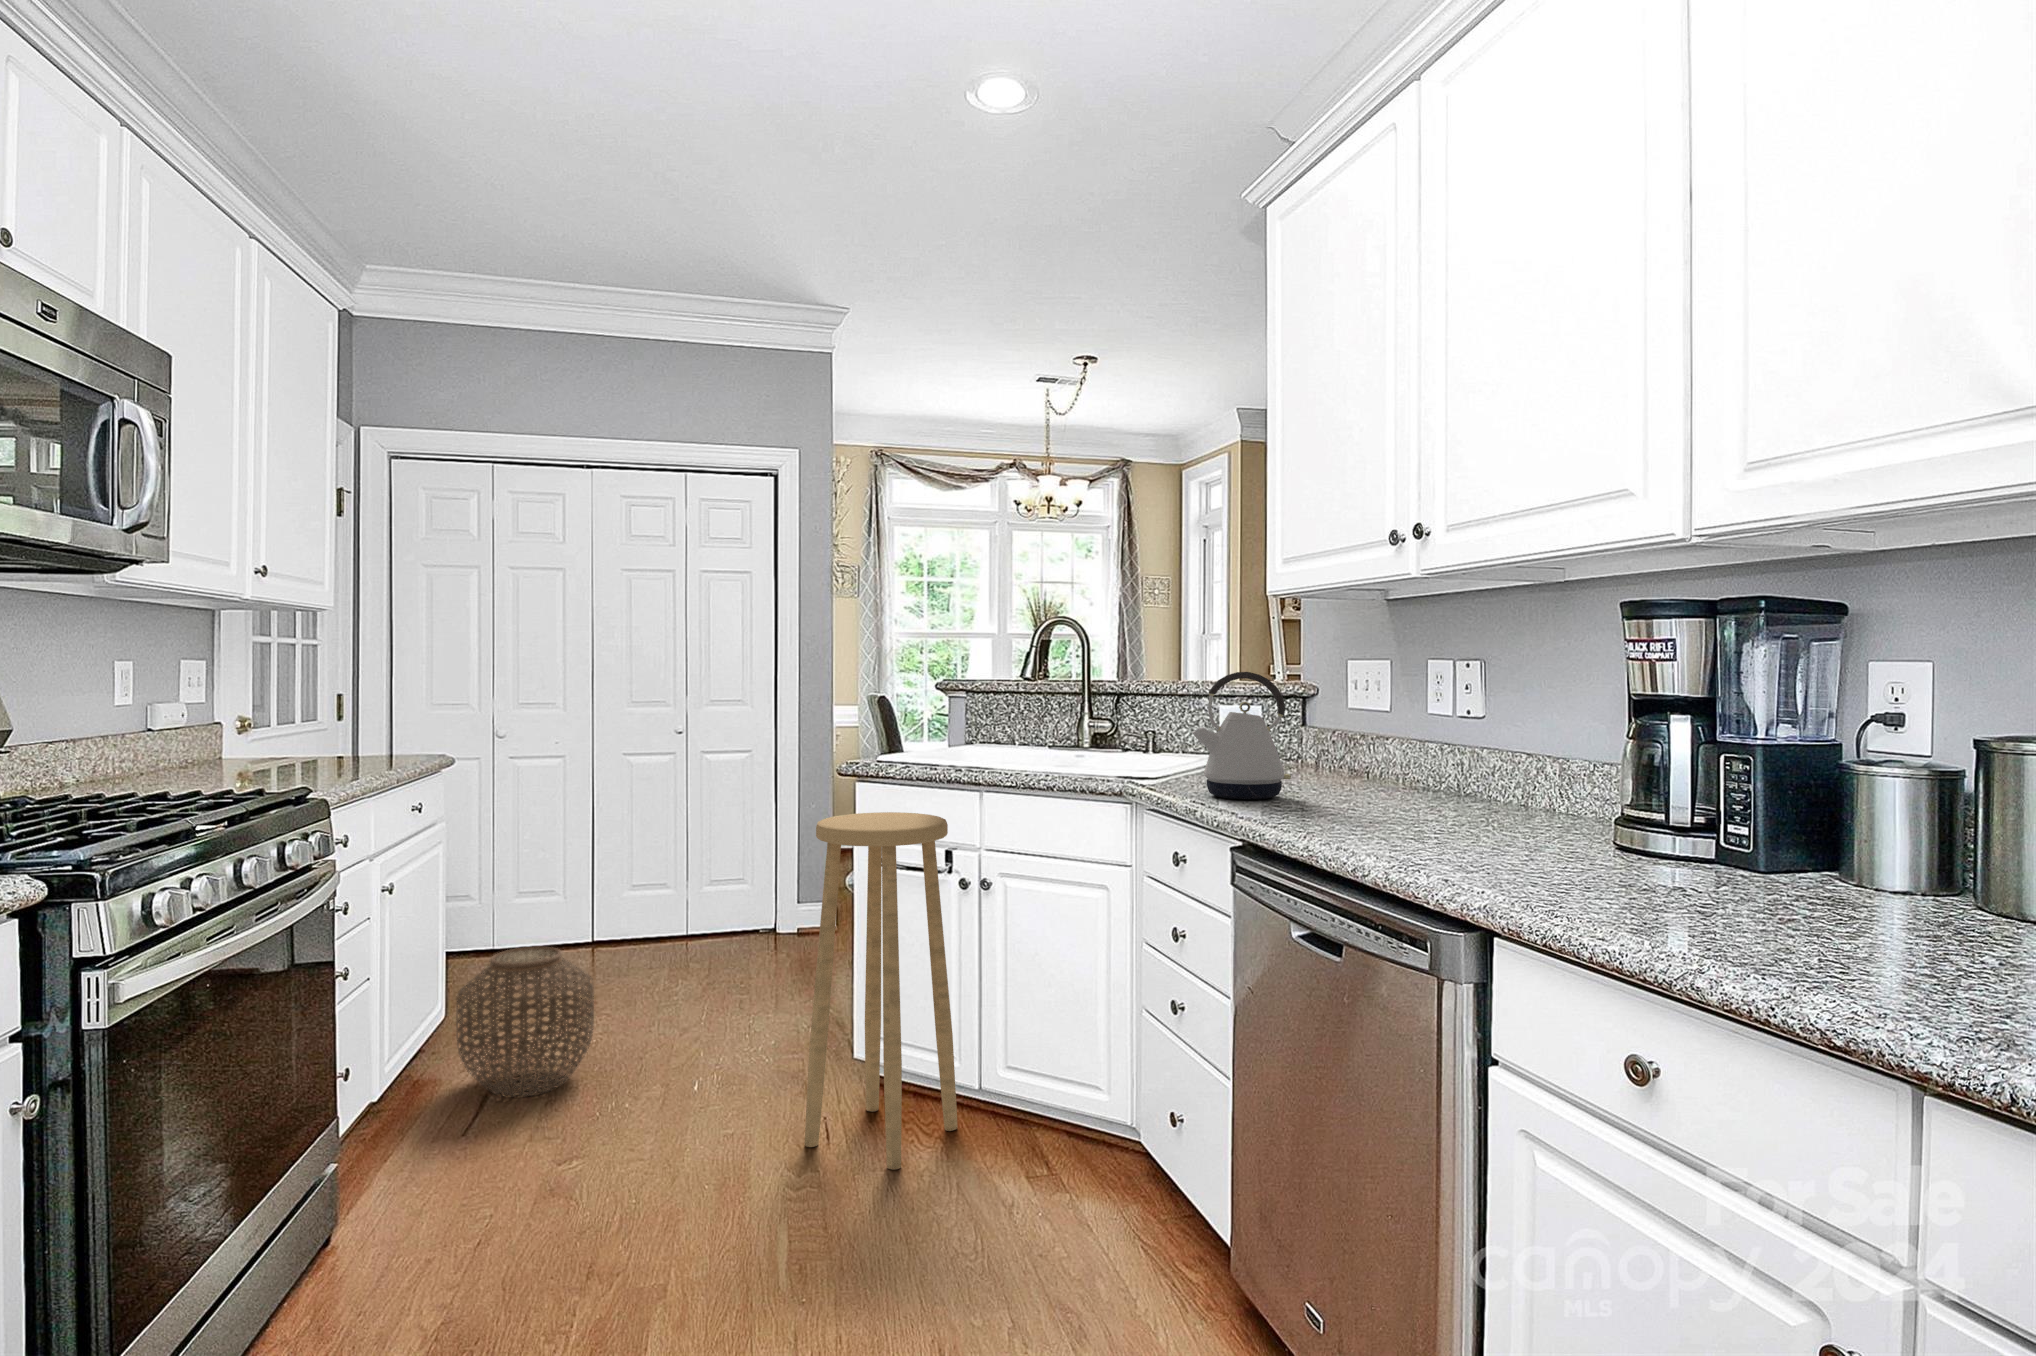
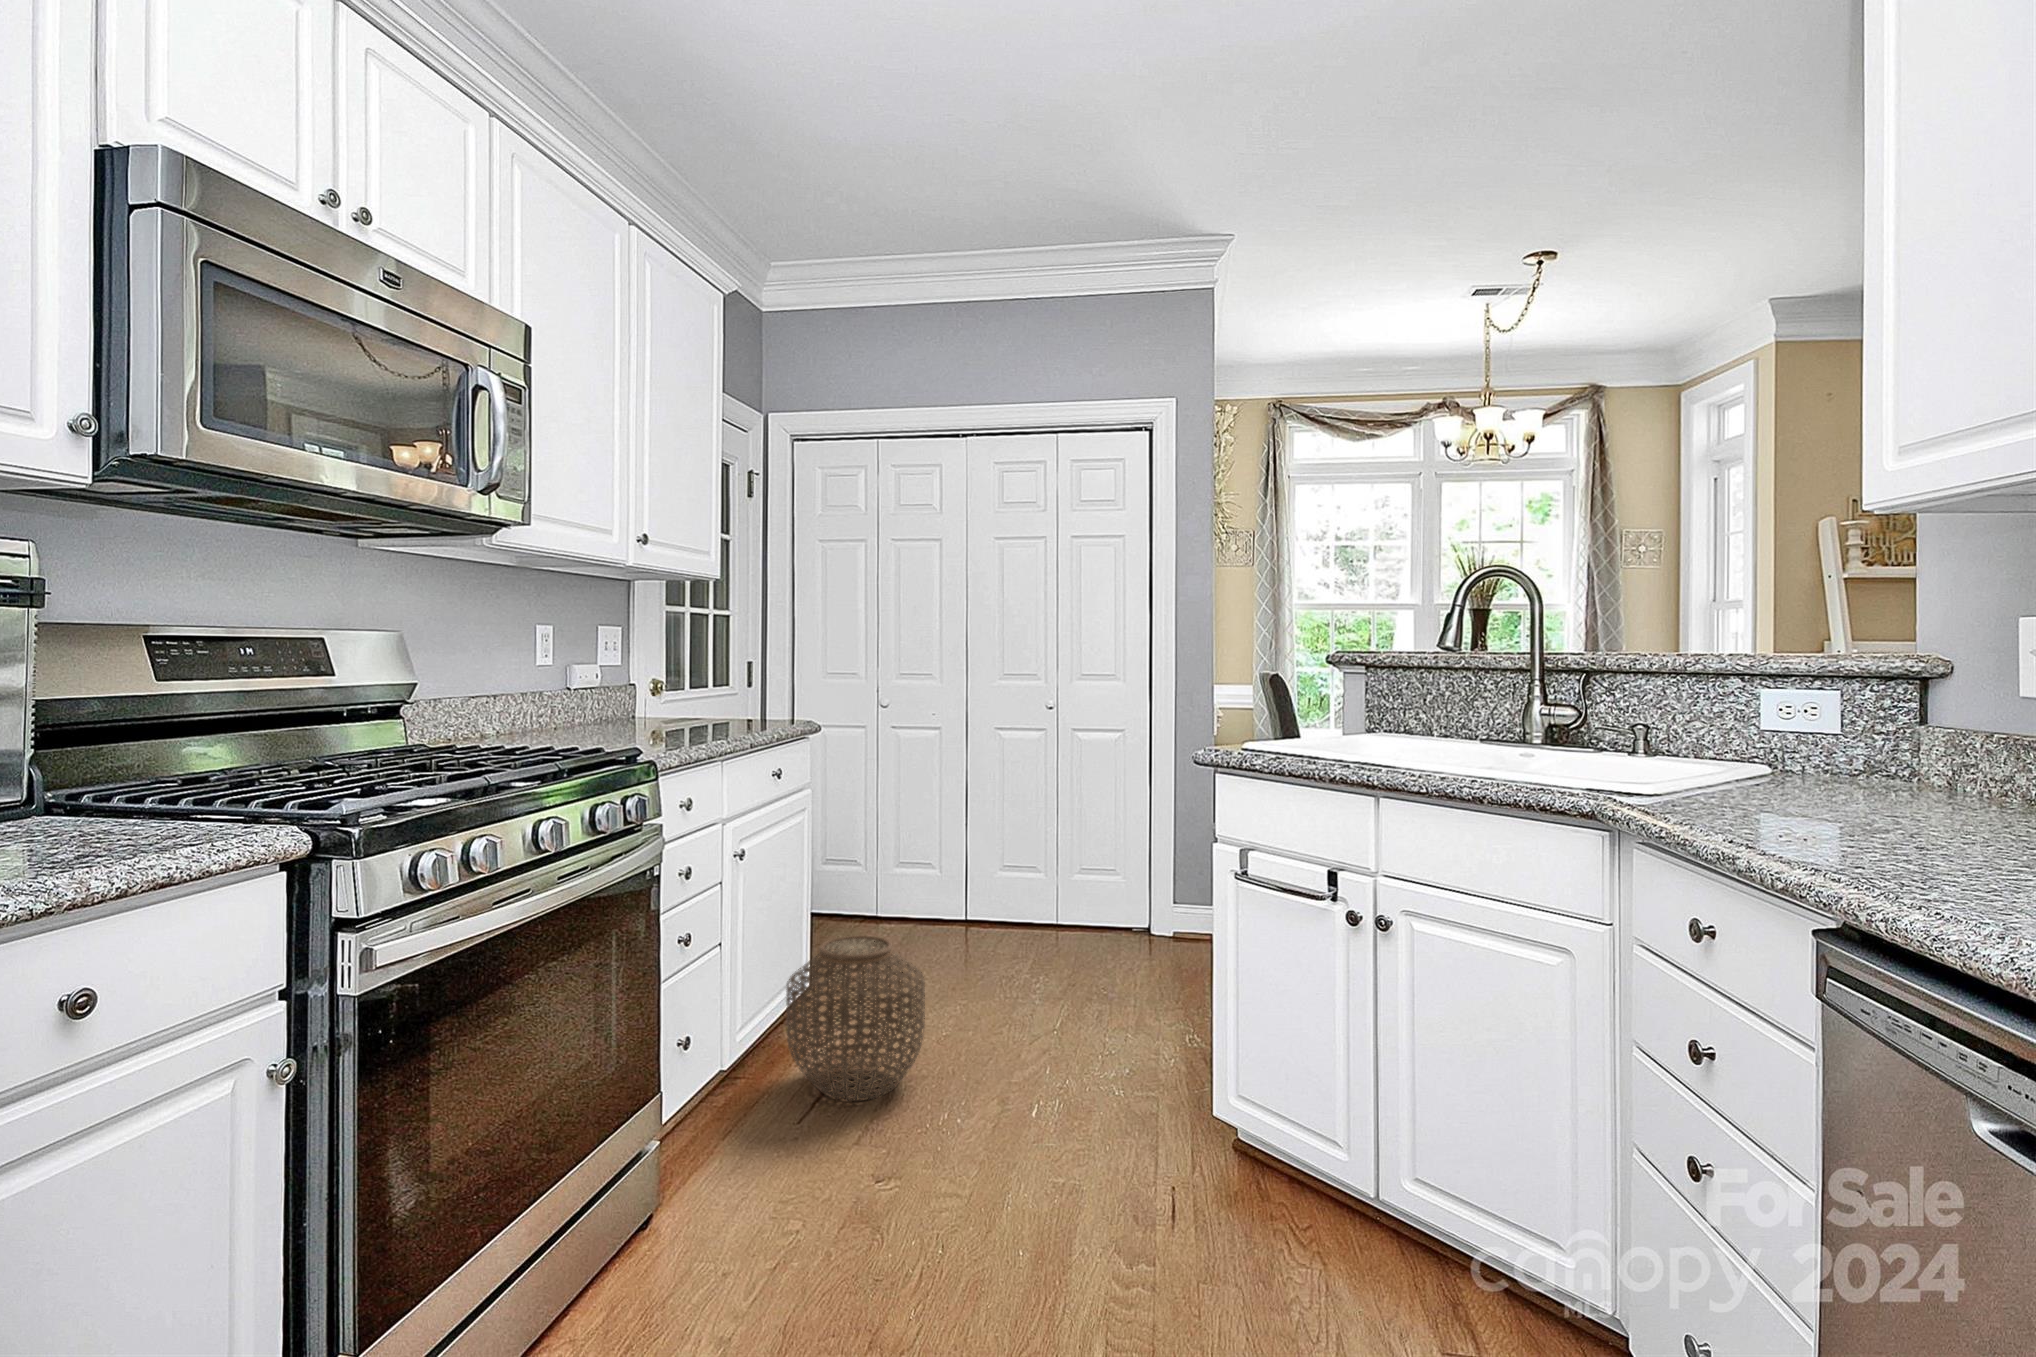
kettle: present [1192,672,1291,800] -> none [1737,628,1941,848]
stool: present [805,812,958,1170] -> none [1135,817,1339,1299]

